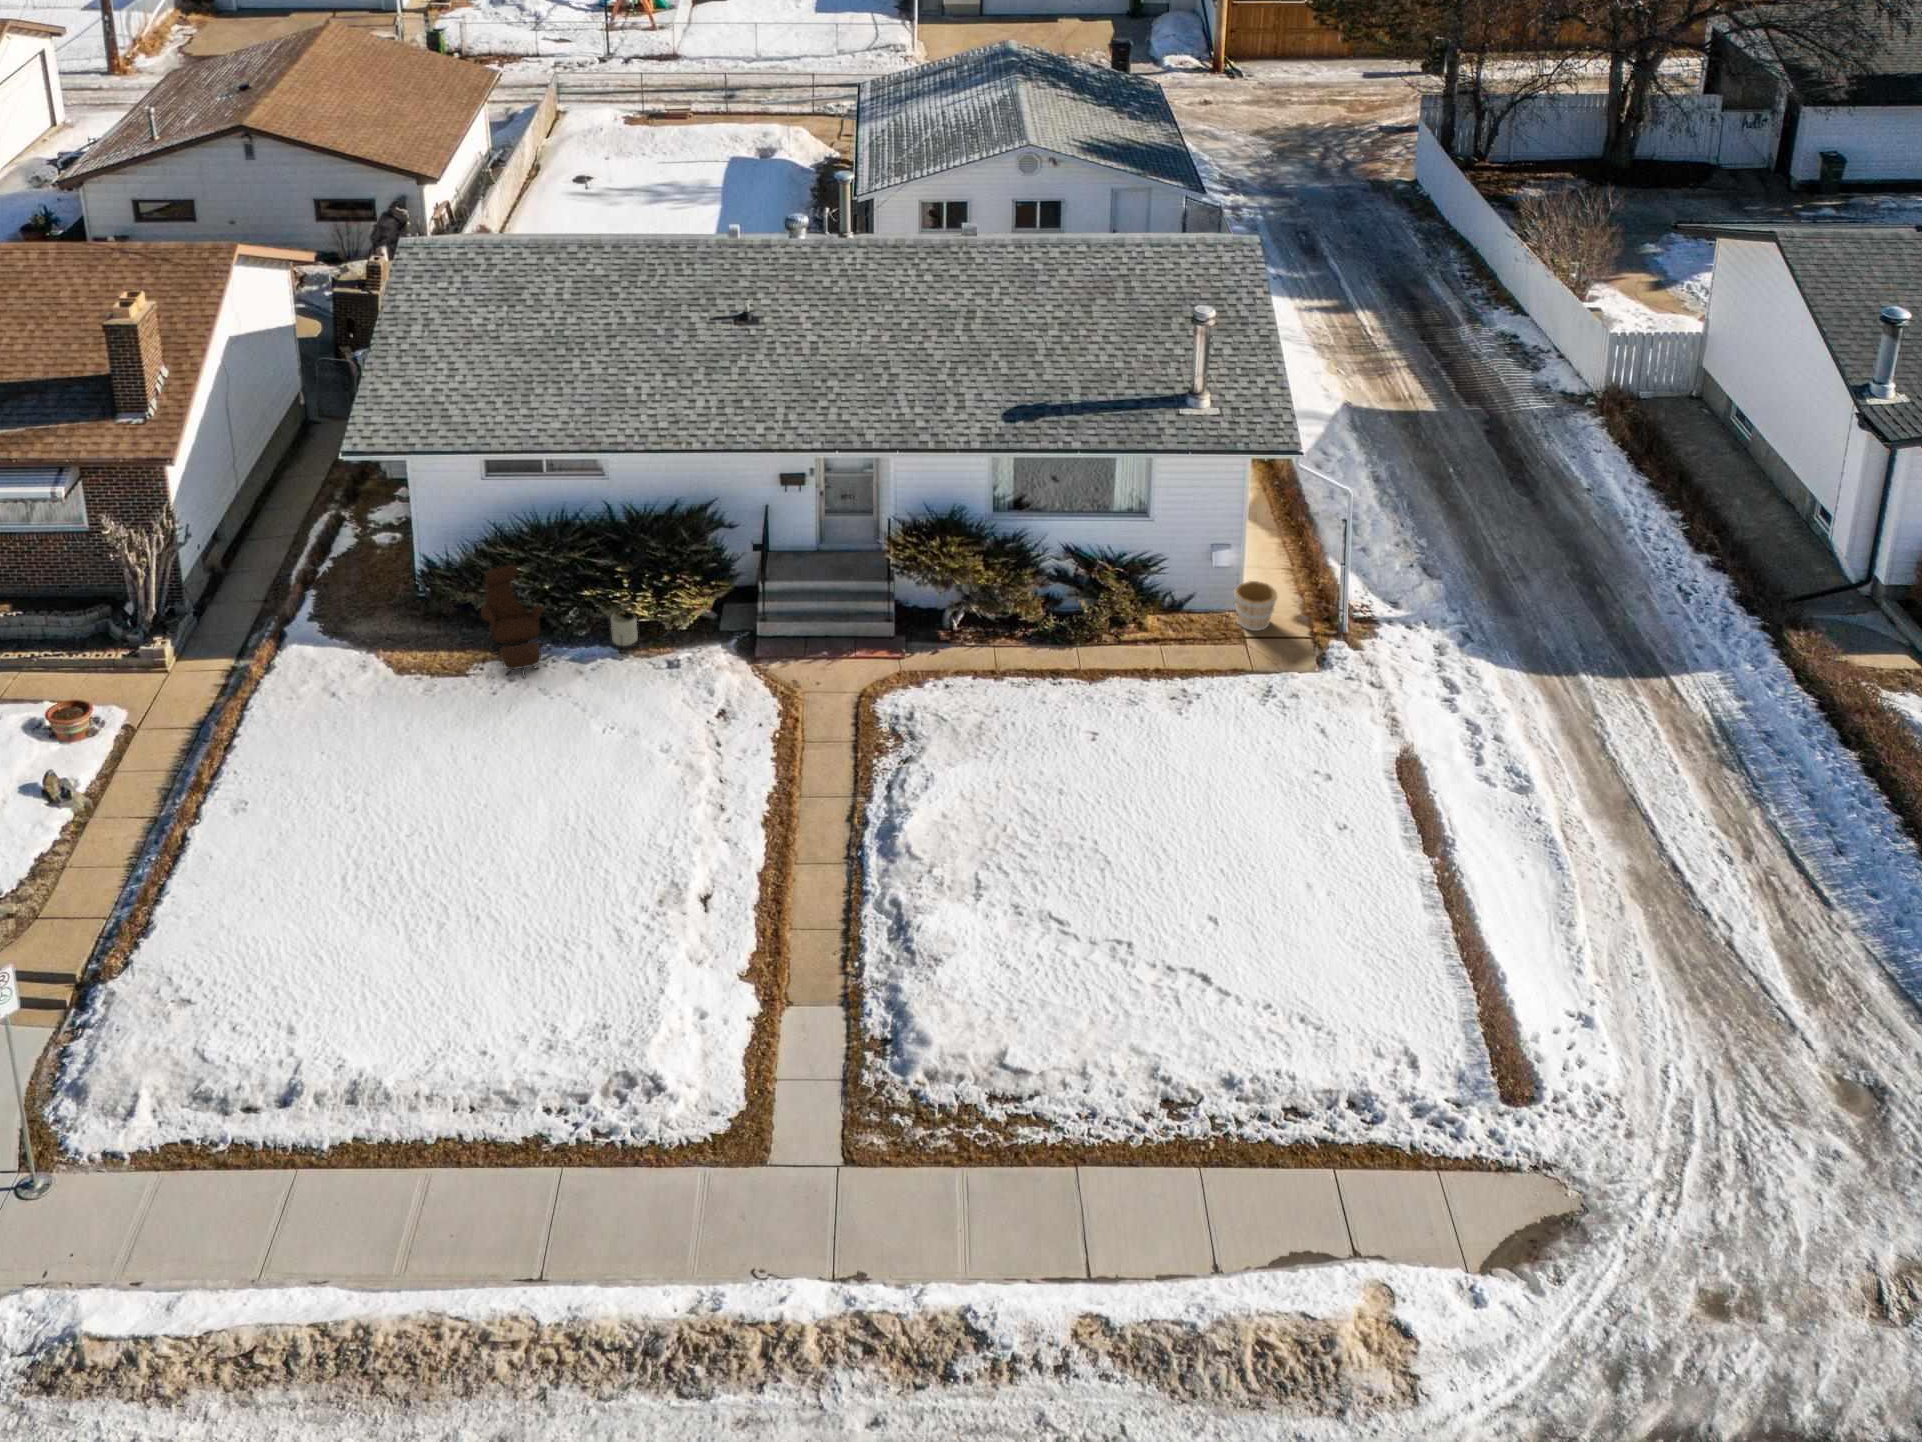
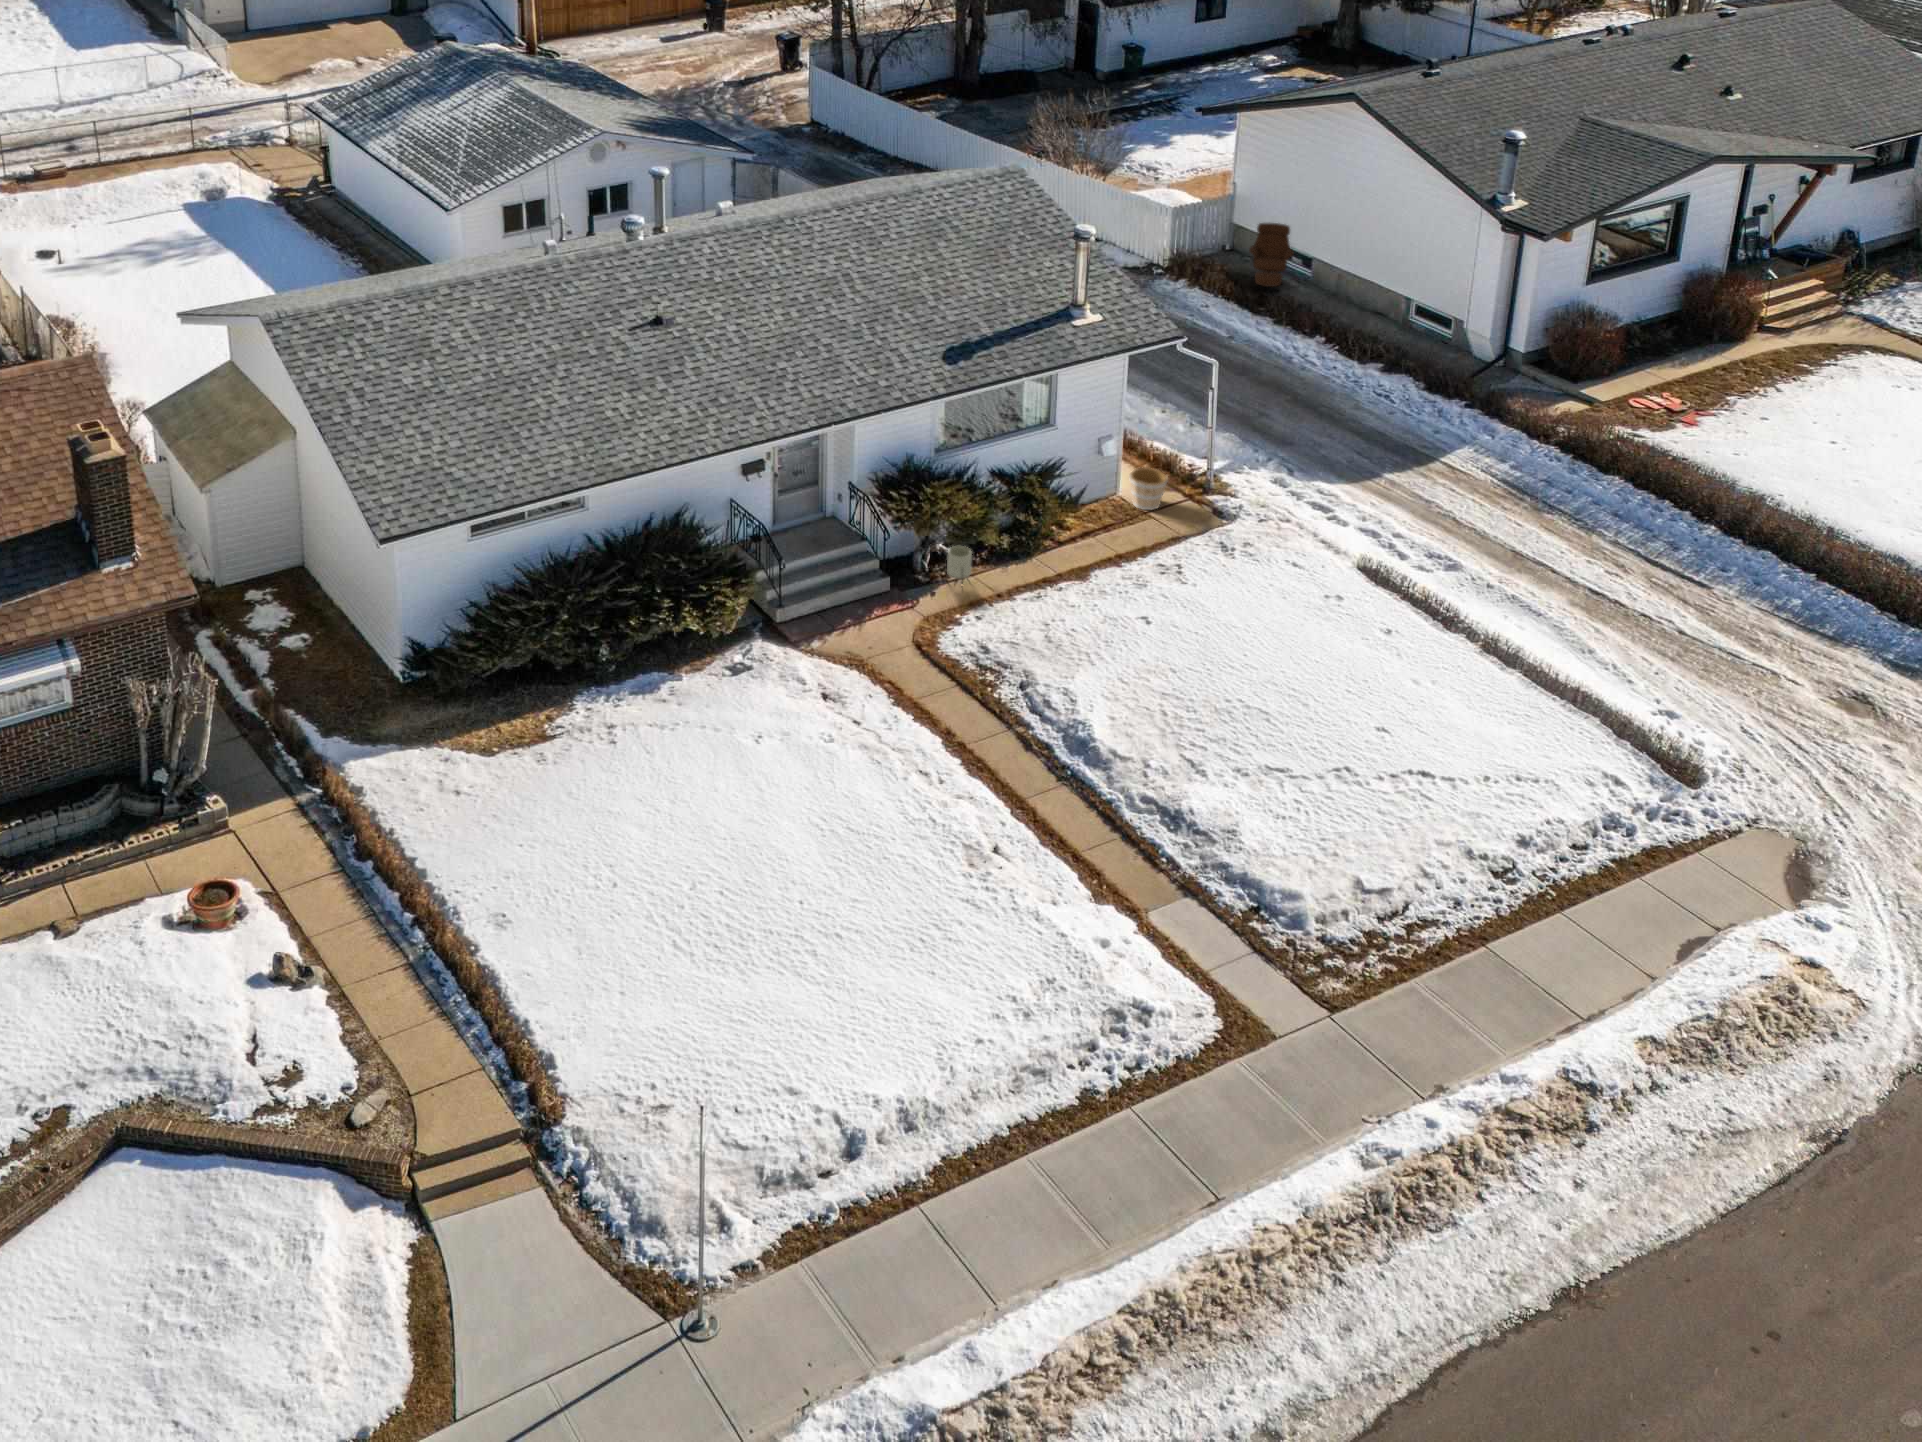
lounge chair: present [481,566,545,677] -> present [1249,223,1294,288]
planter: present [611,614,638,646] -> present [947,546,972,579]

